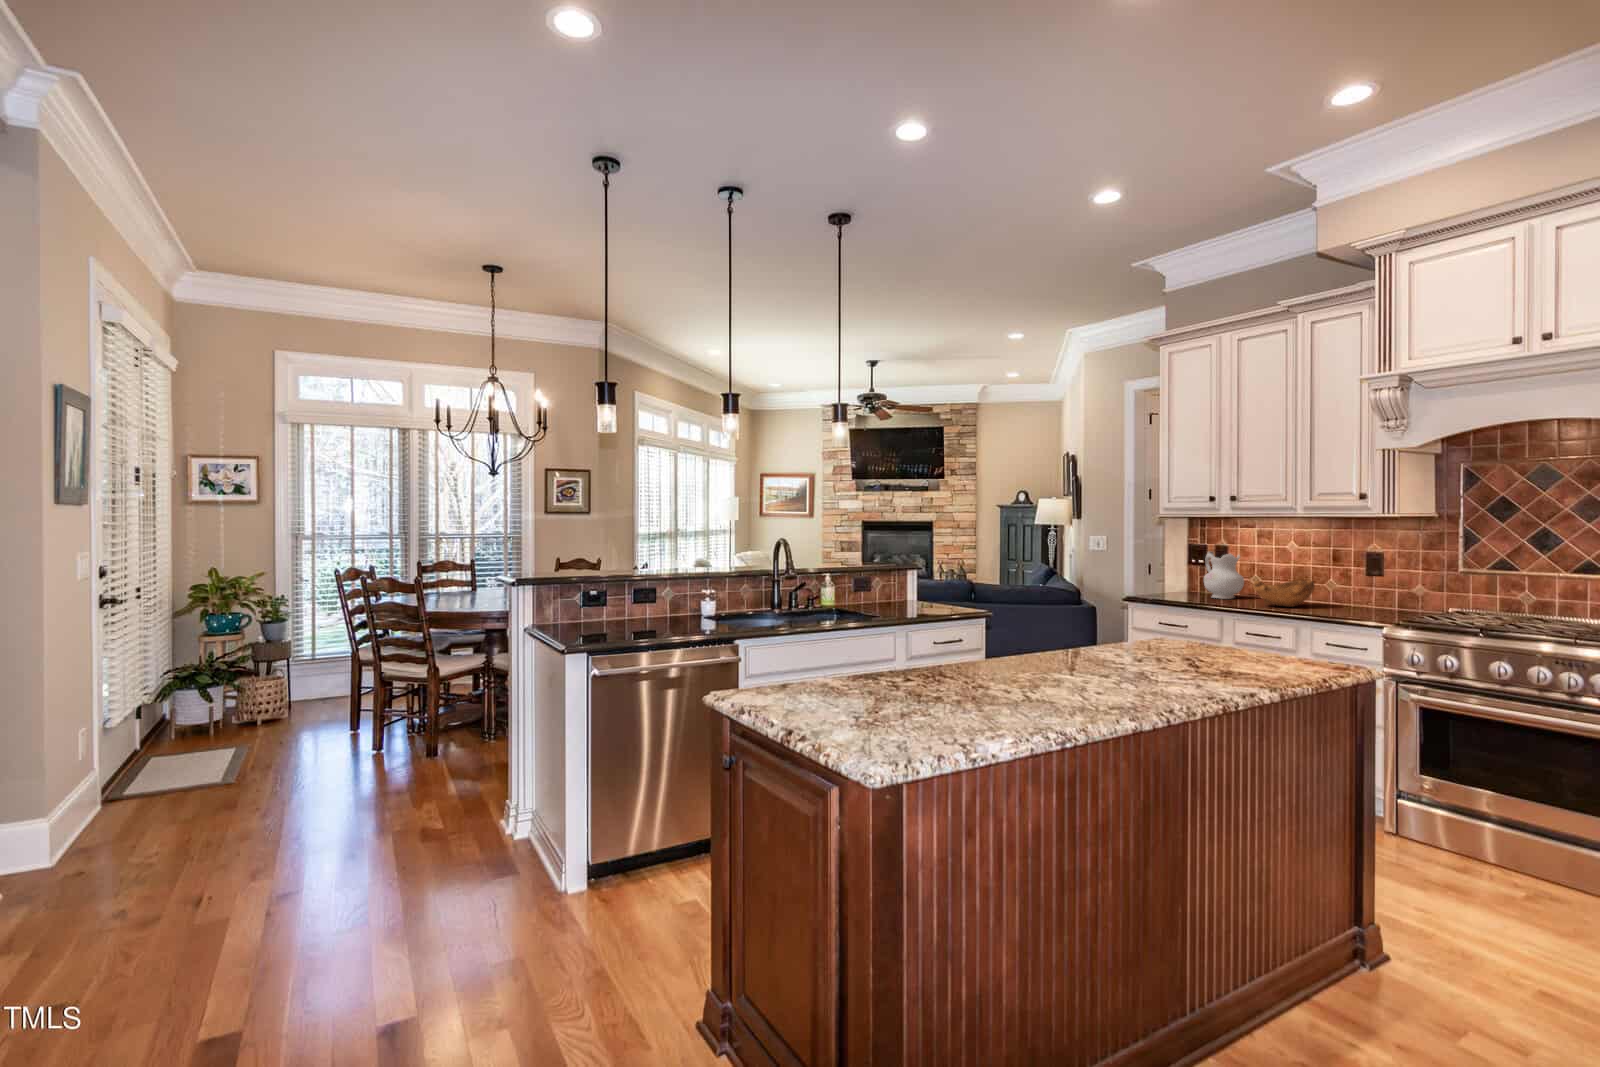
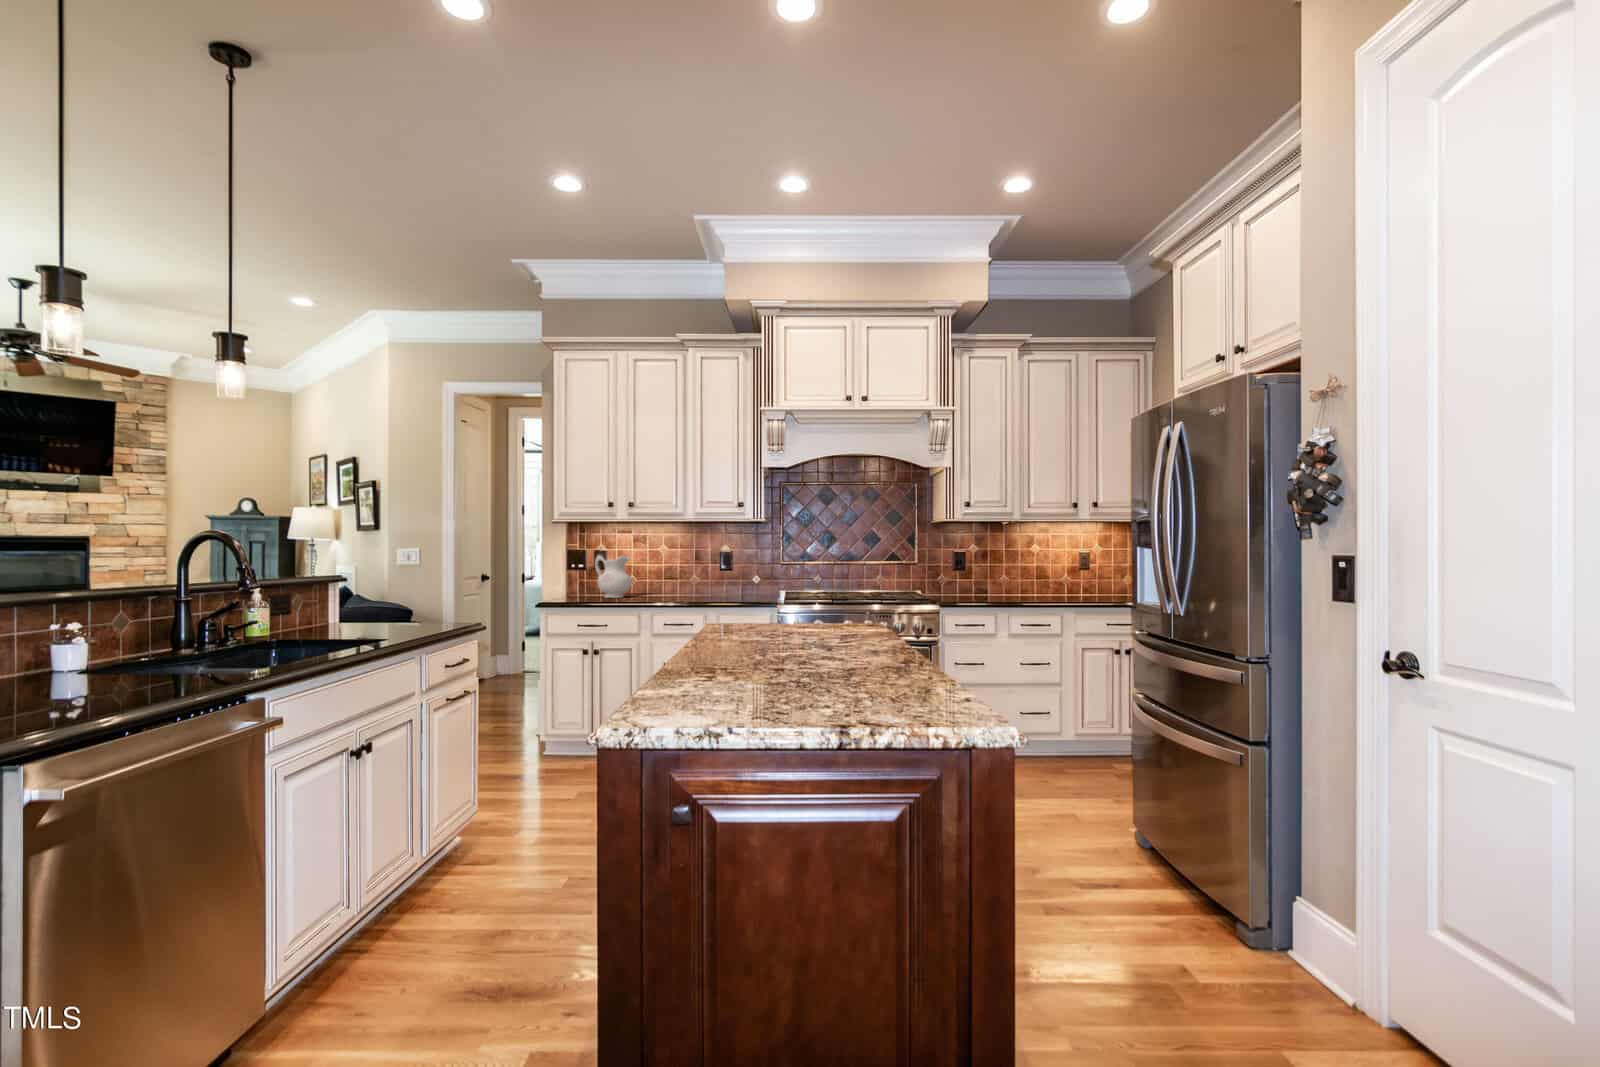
wooden bowl: present [1253,580,1315,607] -> none [656,575,701,599]

